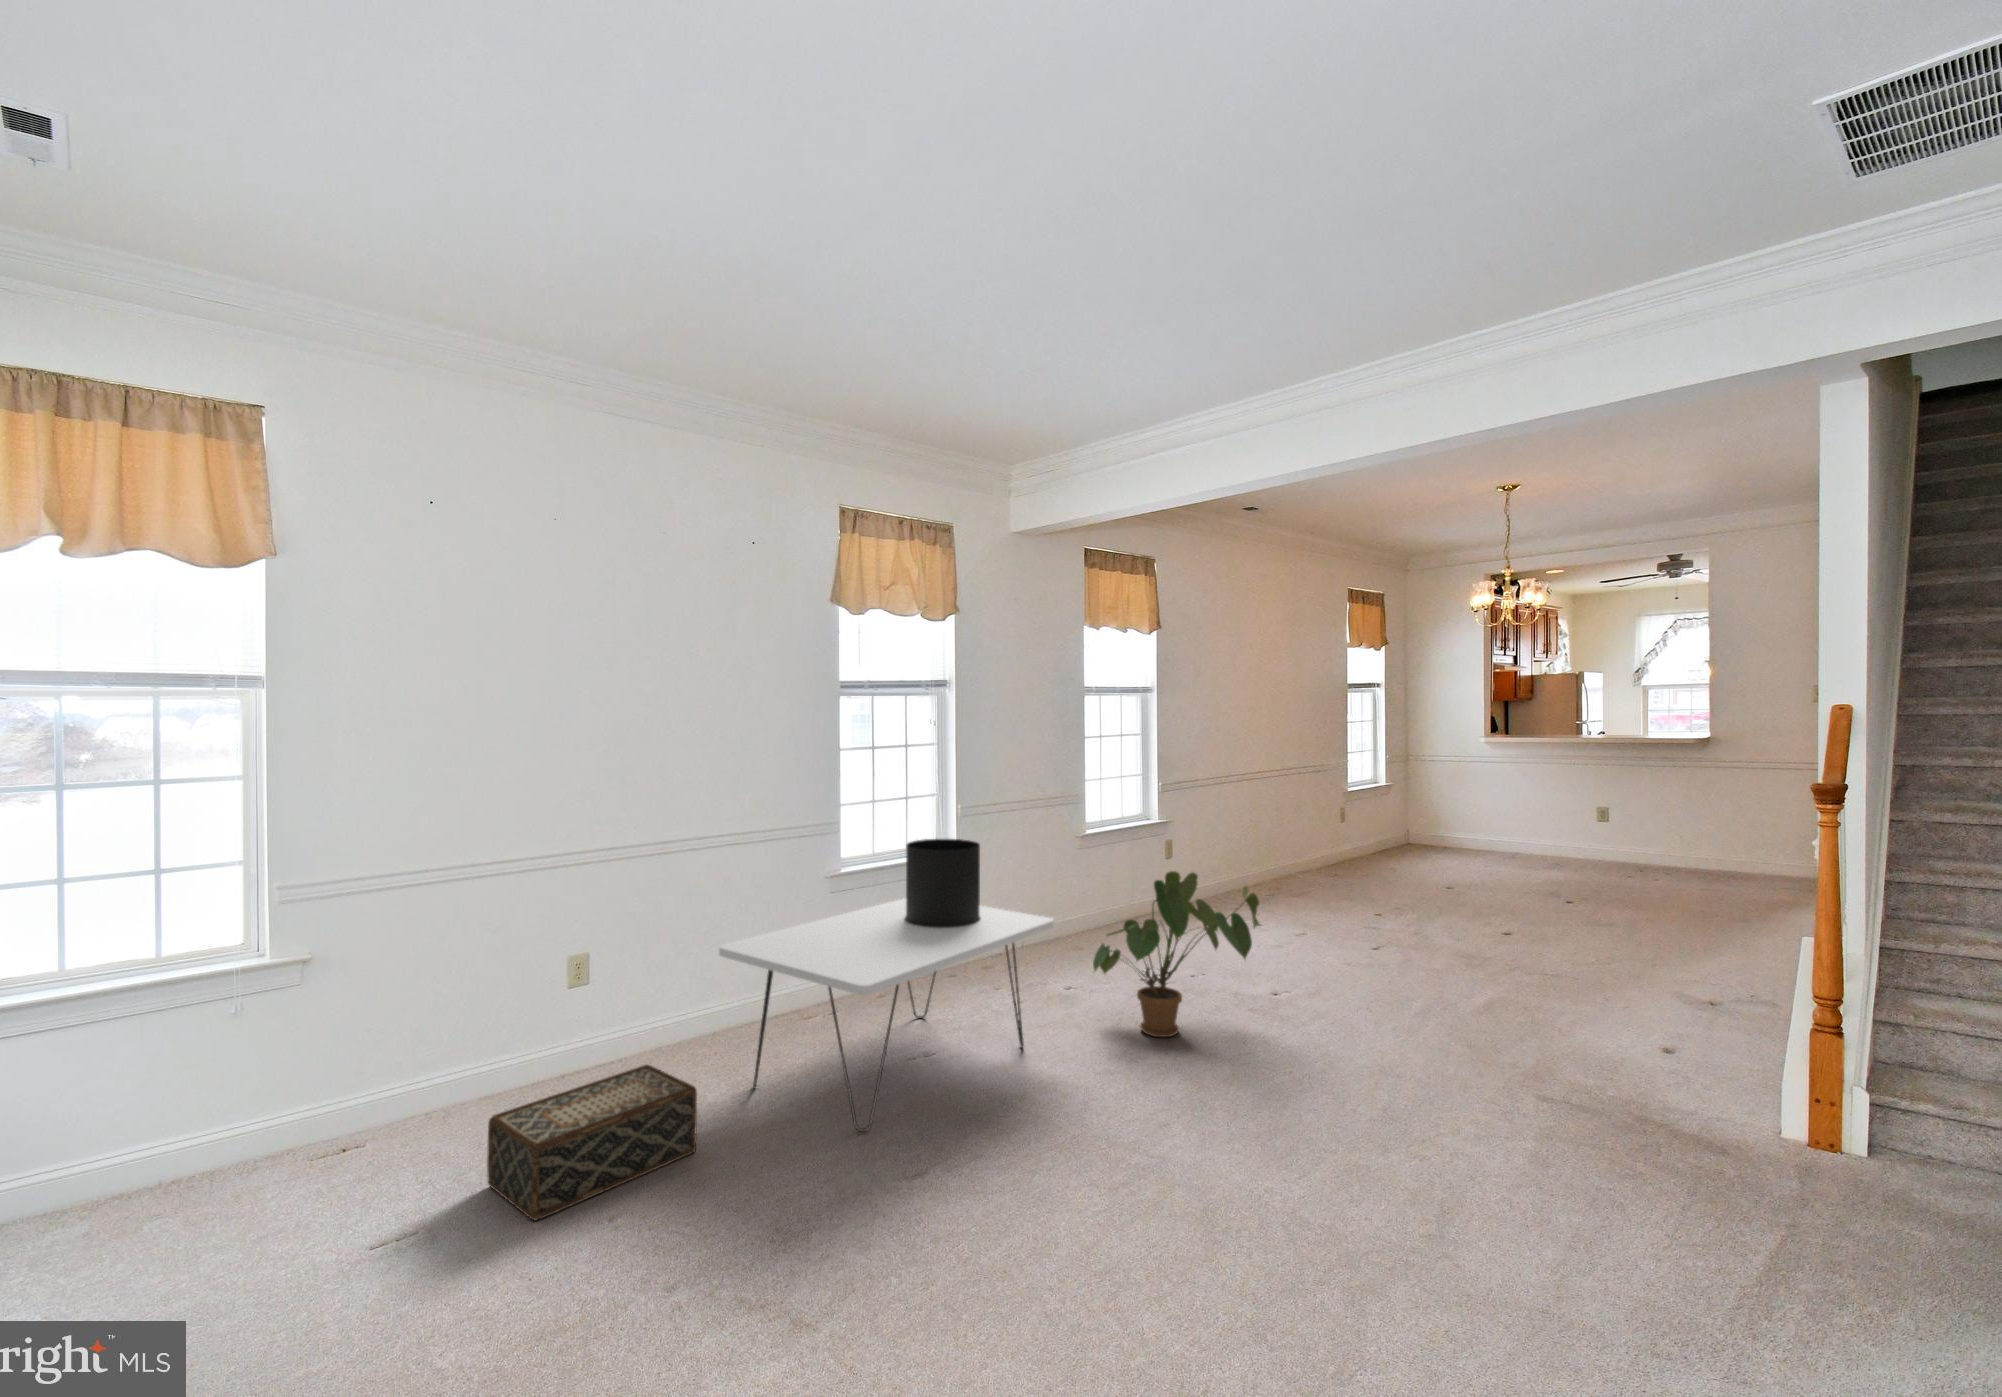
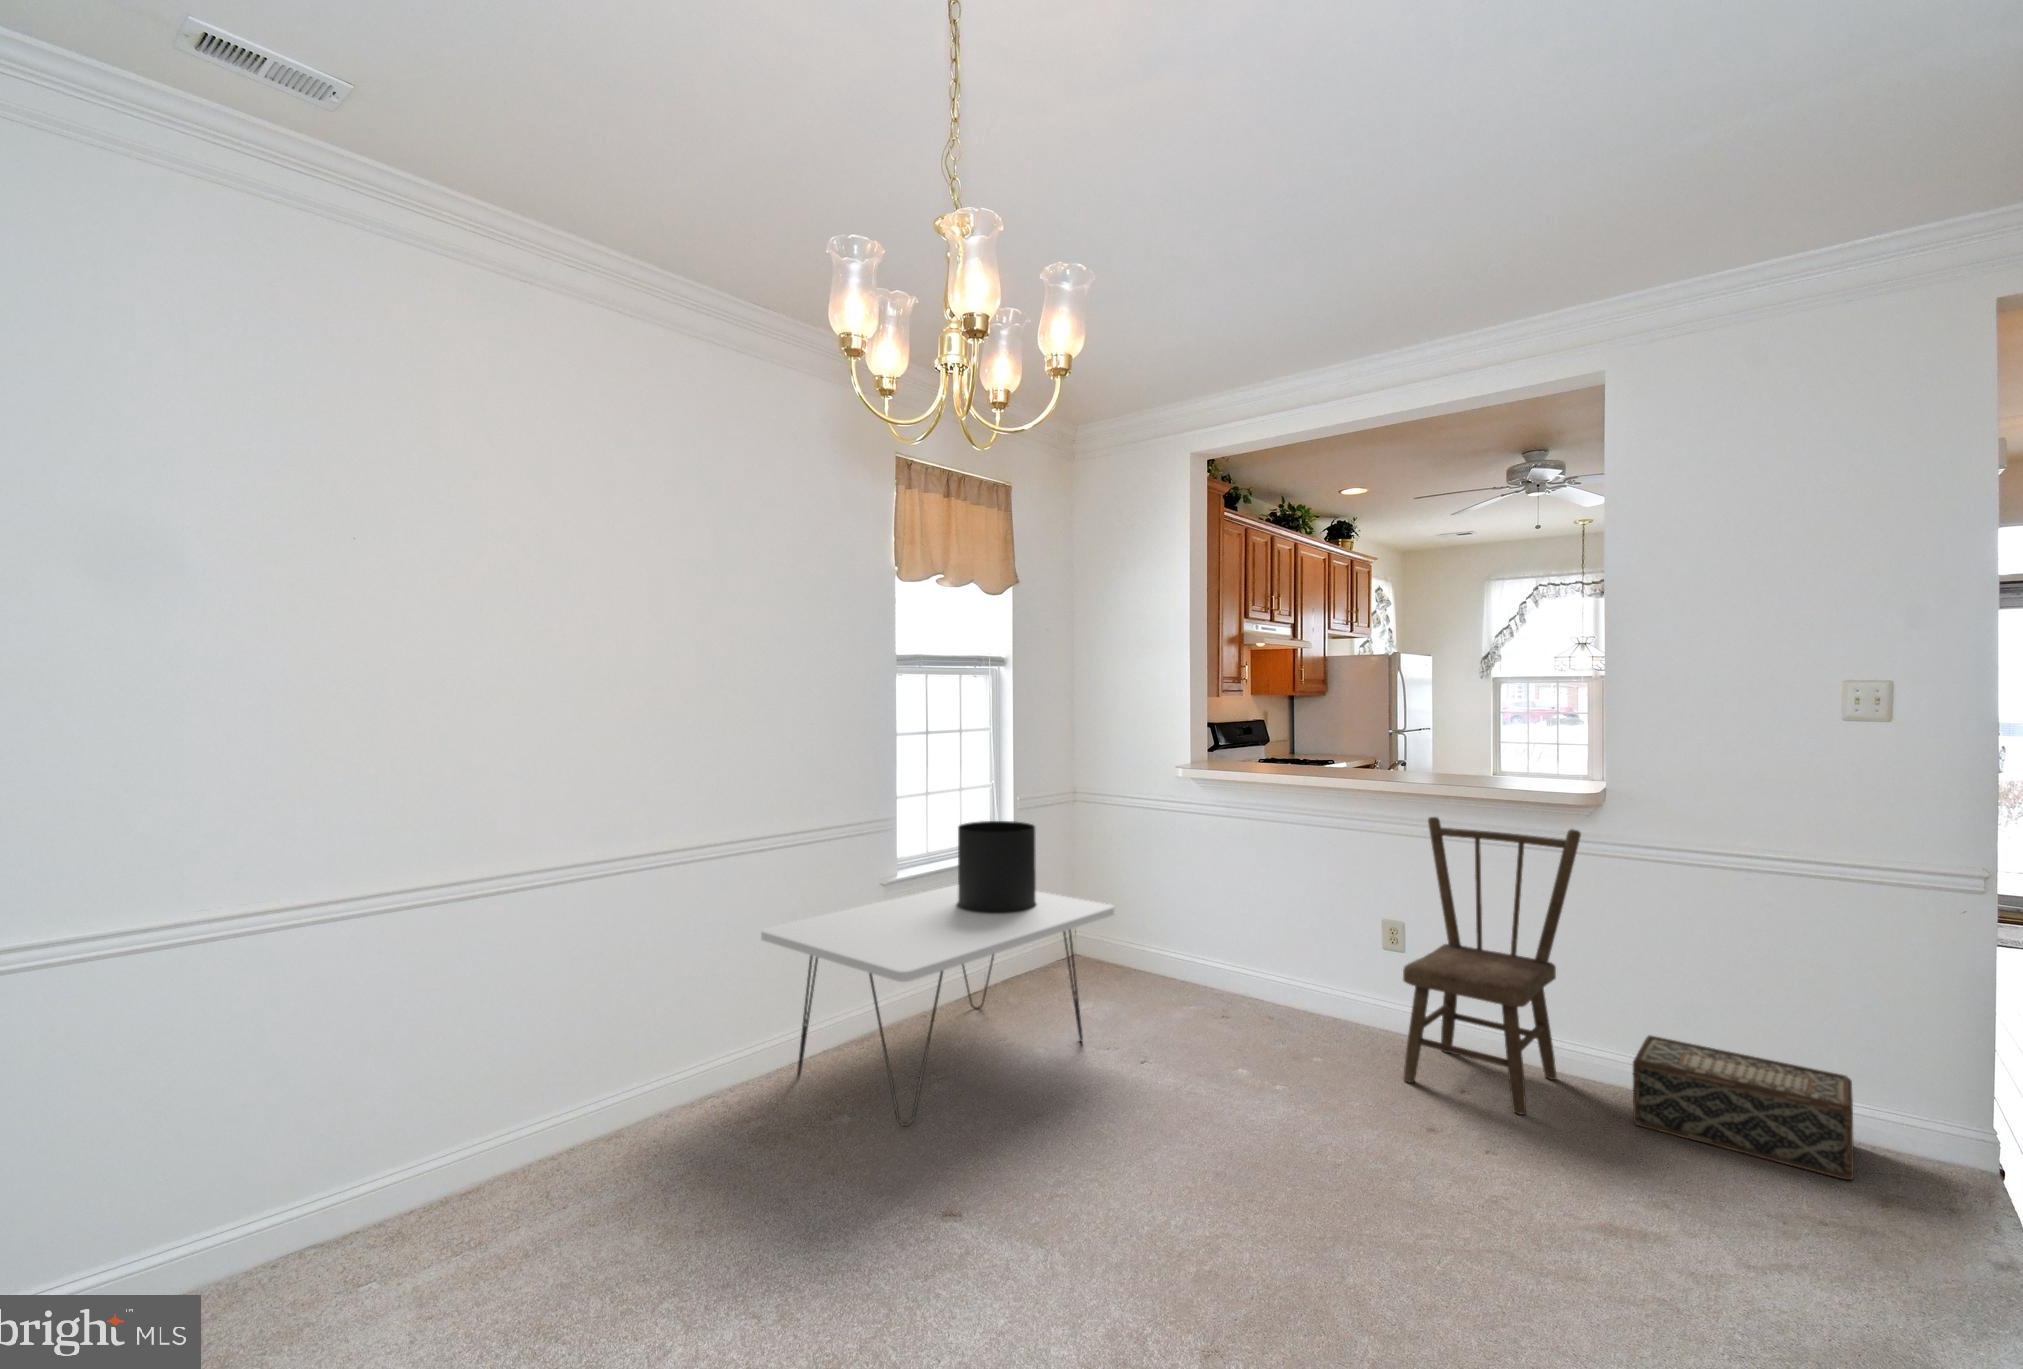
dining chair: none [1320,834,1478,1107] -> present [1403,817,1581,1115]
house plant: present [1093,871,1259,1037] -> none [1157,857,1339,1033]
woven basket: present [487,1065,697,1220] -> present [1633,1035,1854,1180]

